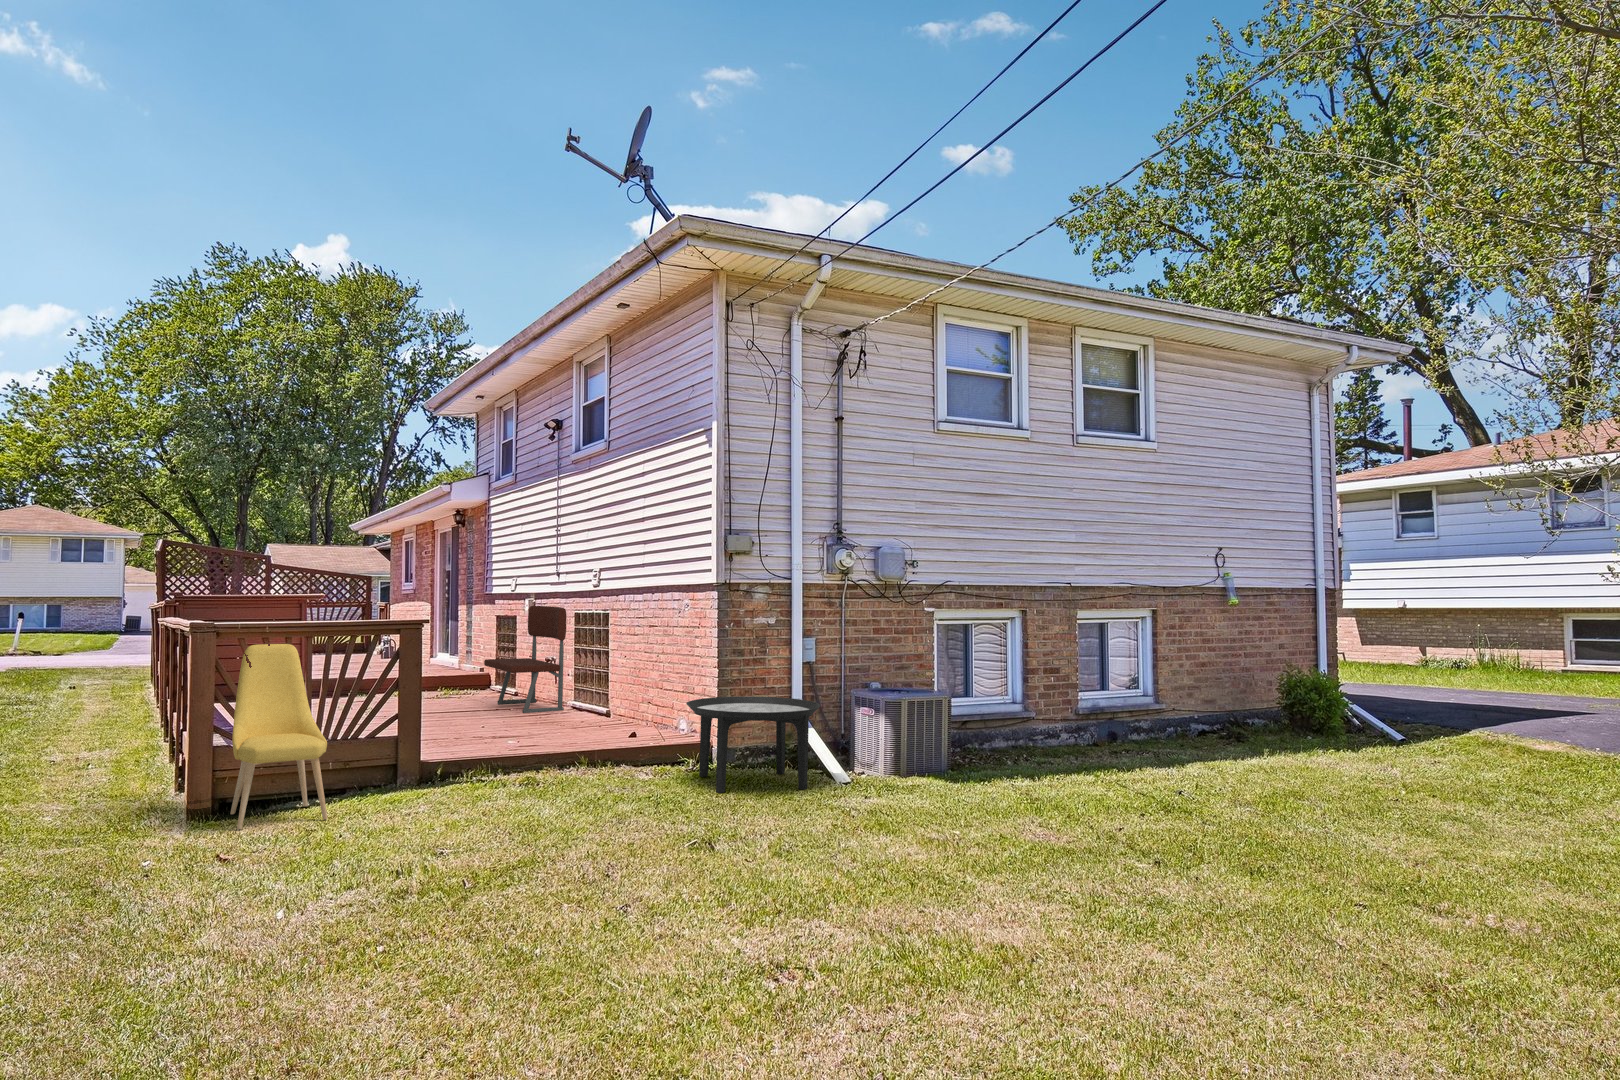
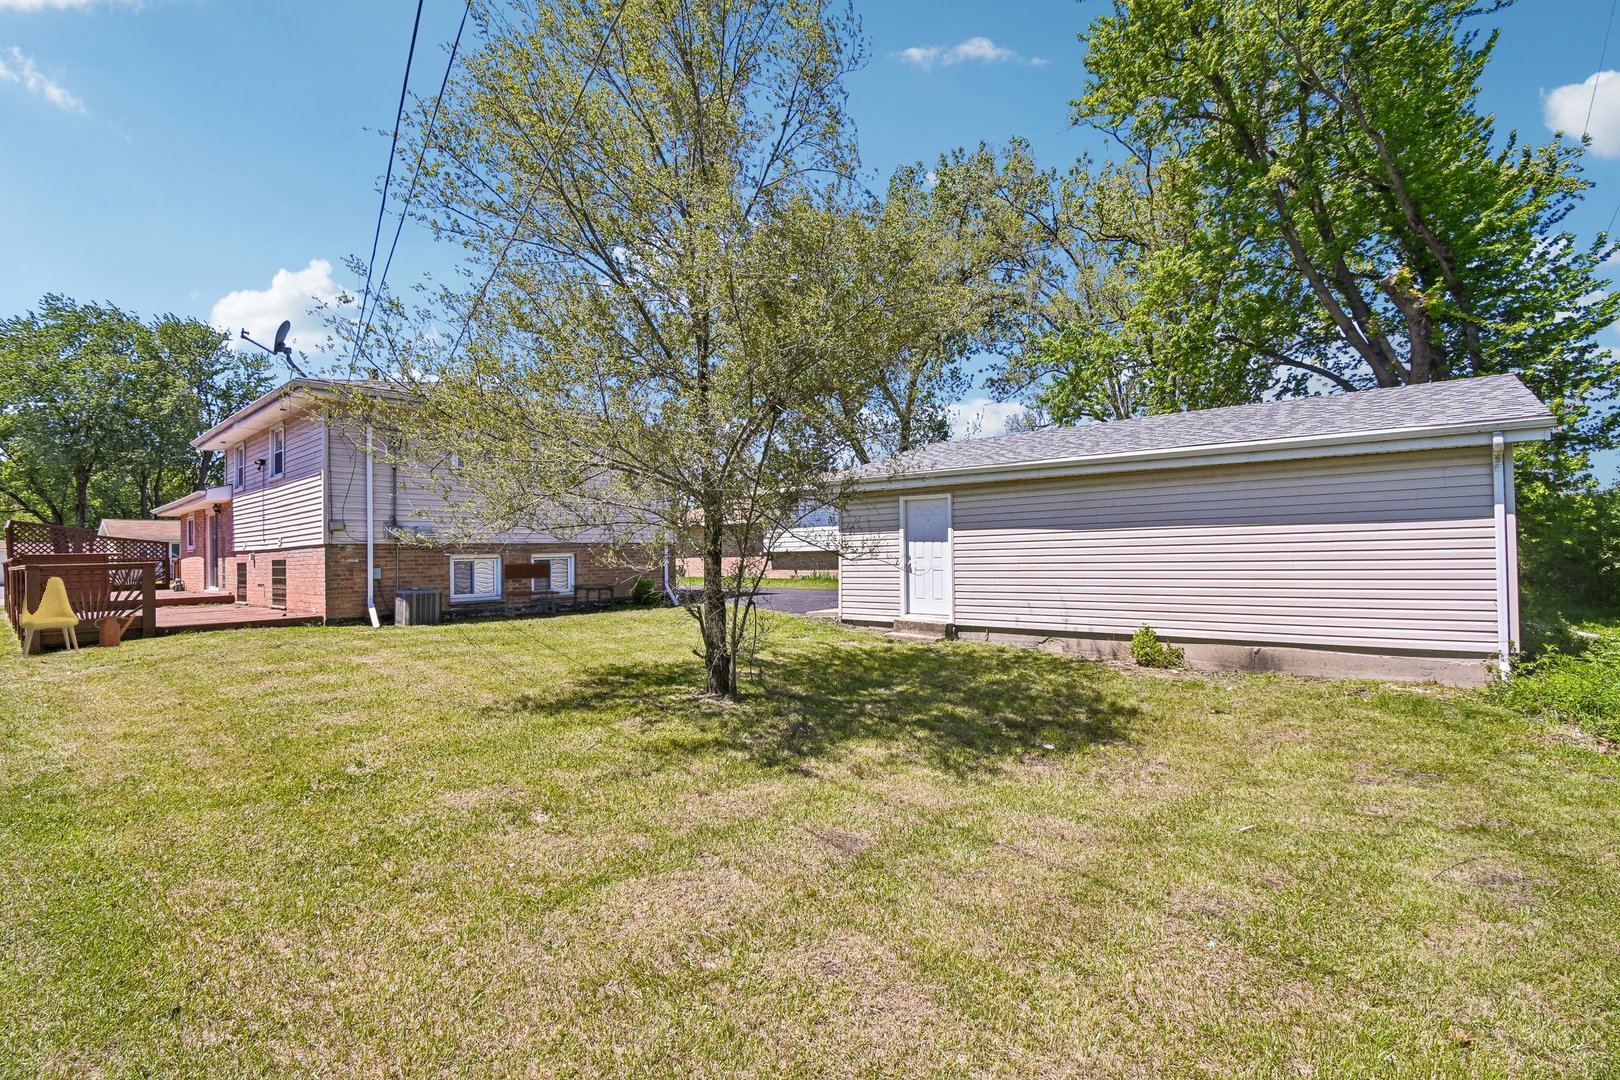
bench: present [484,606,566,713] -> present [504,563,560,617]
round table: present [686,696,821,793] -> present [572,584,616,613]
watering can: none [346,727,413,801] -> present [94,614,136,647]

